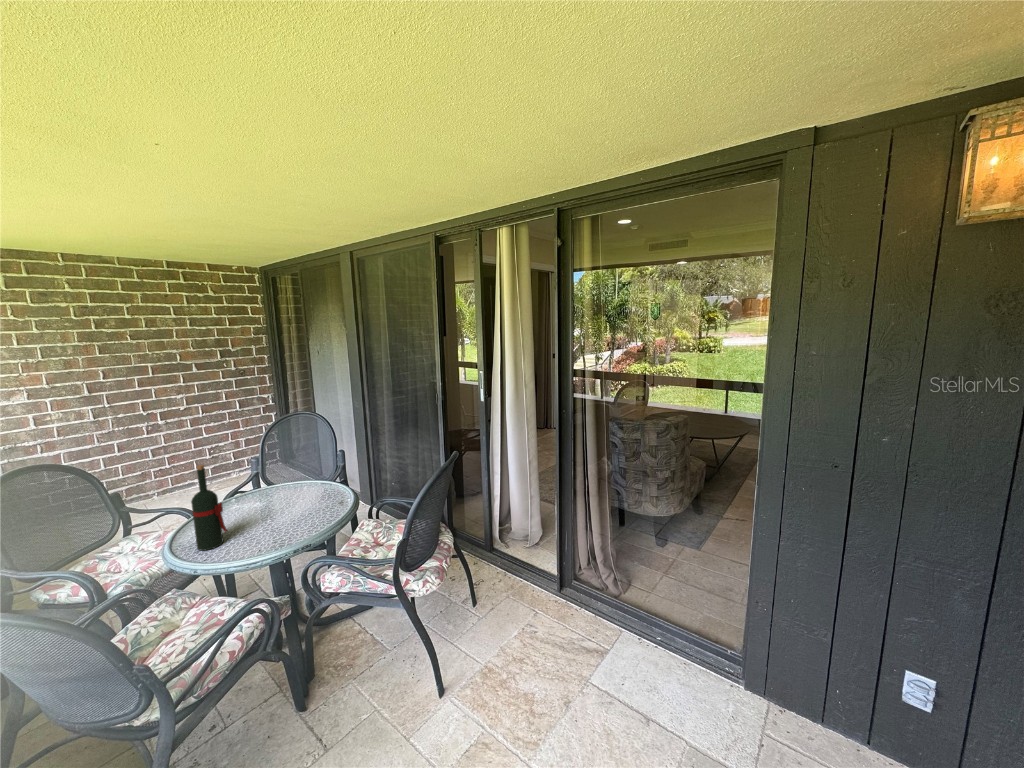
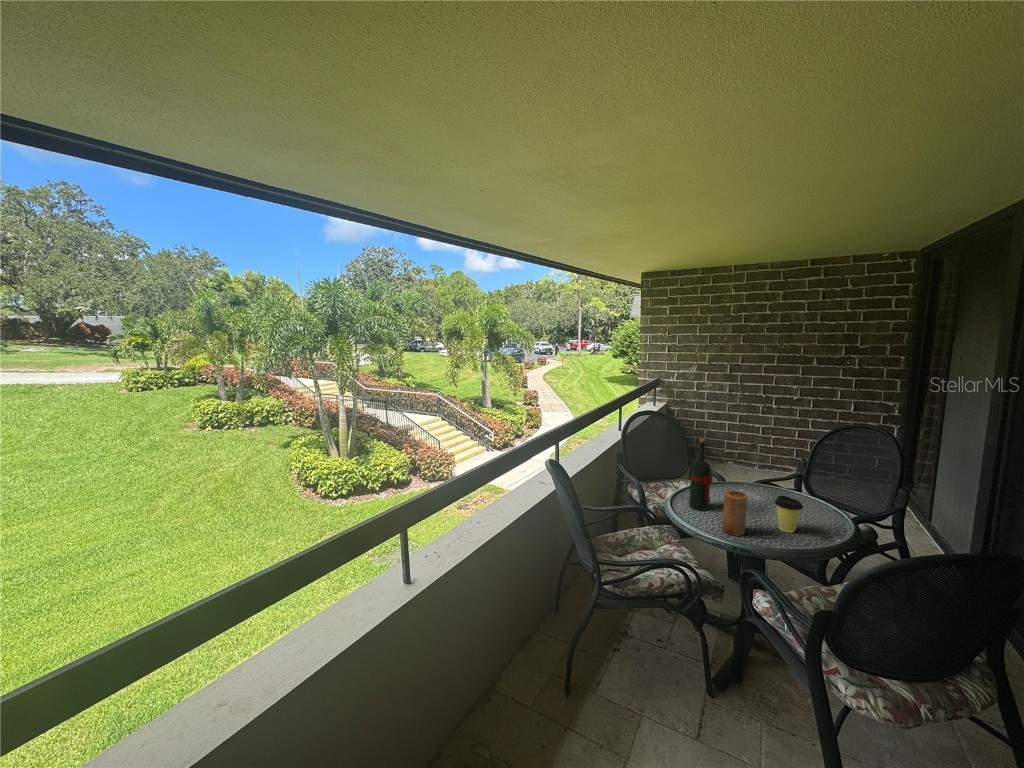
coffee cup: none [289,487,313,520] -> present [775,496,803,533]
candle: none [257,500,284,548] -> present [722,490,748,536]

